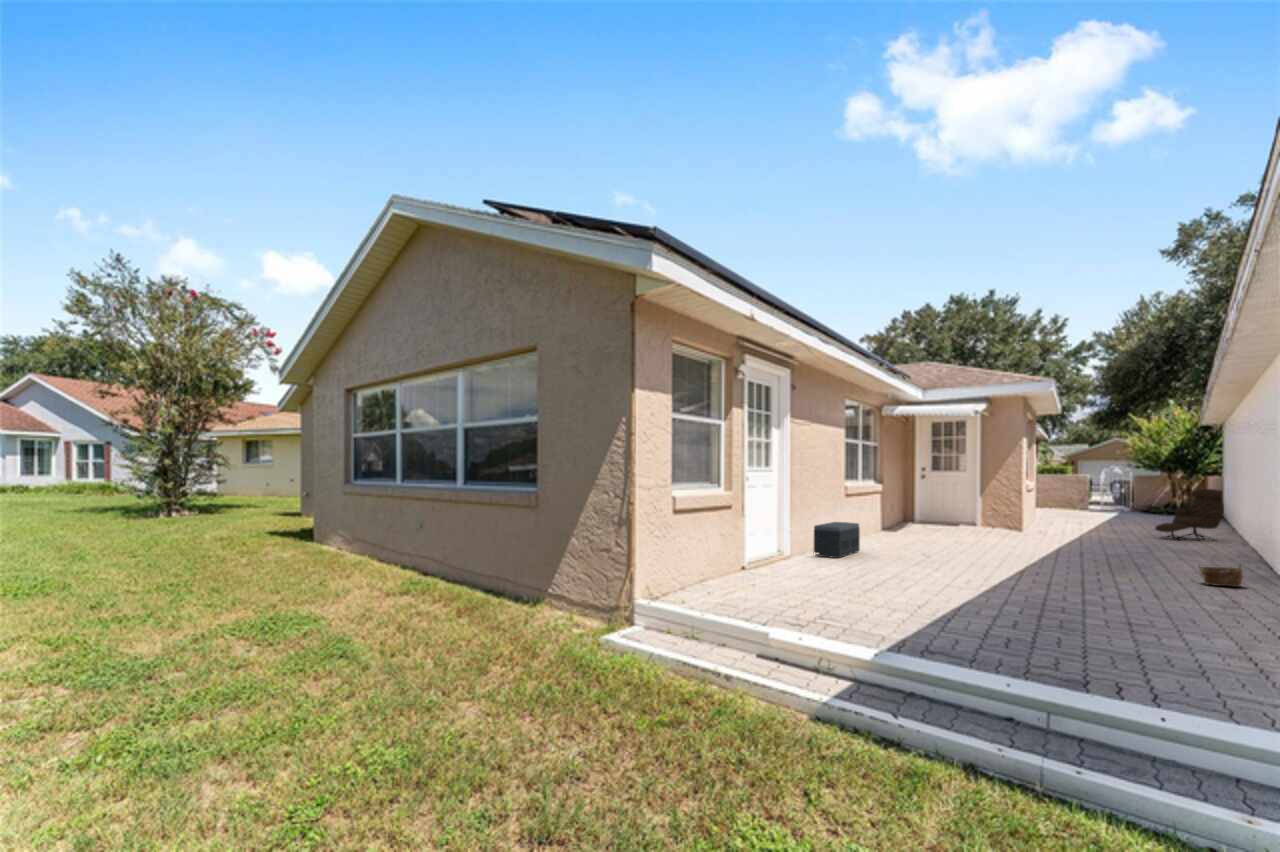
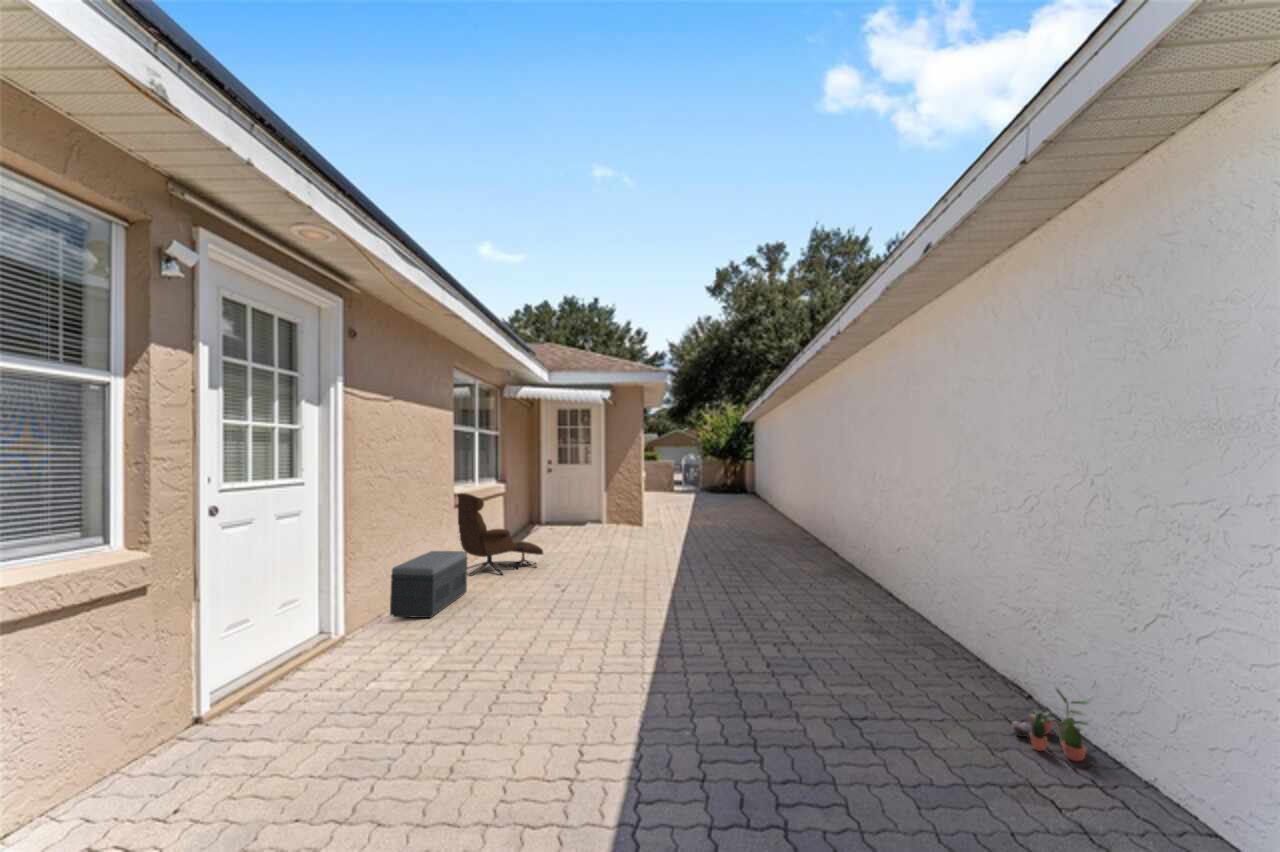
lounge chair: present [1155,489,1224,540] -> present [457,493,543,575]
woven basket: present [1199,564,1243,587] -> none [861,578,905,608]
potted plant: none [1219,595,1271,635] -> present [1012,688,1089,761]

